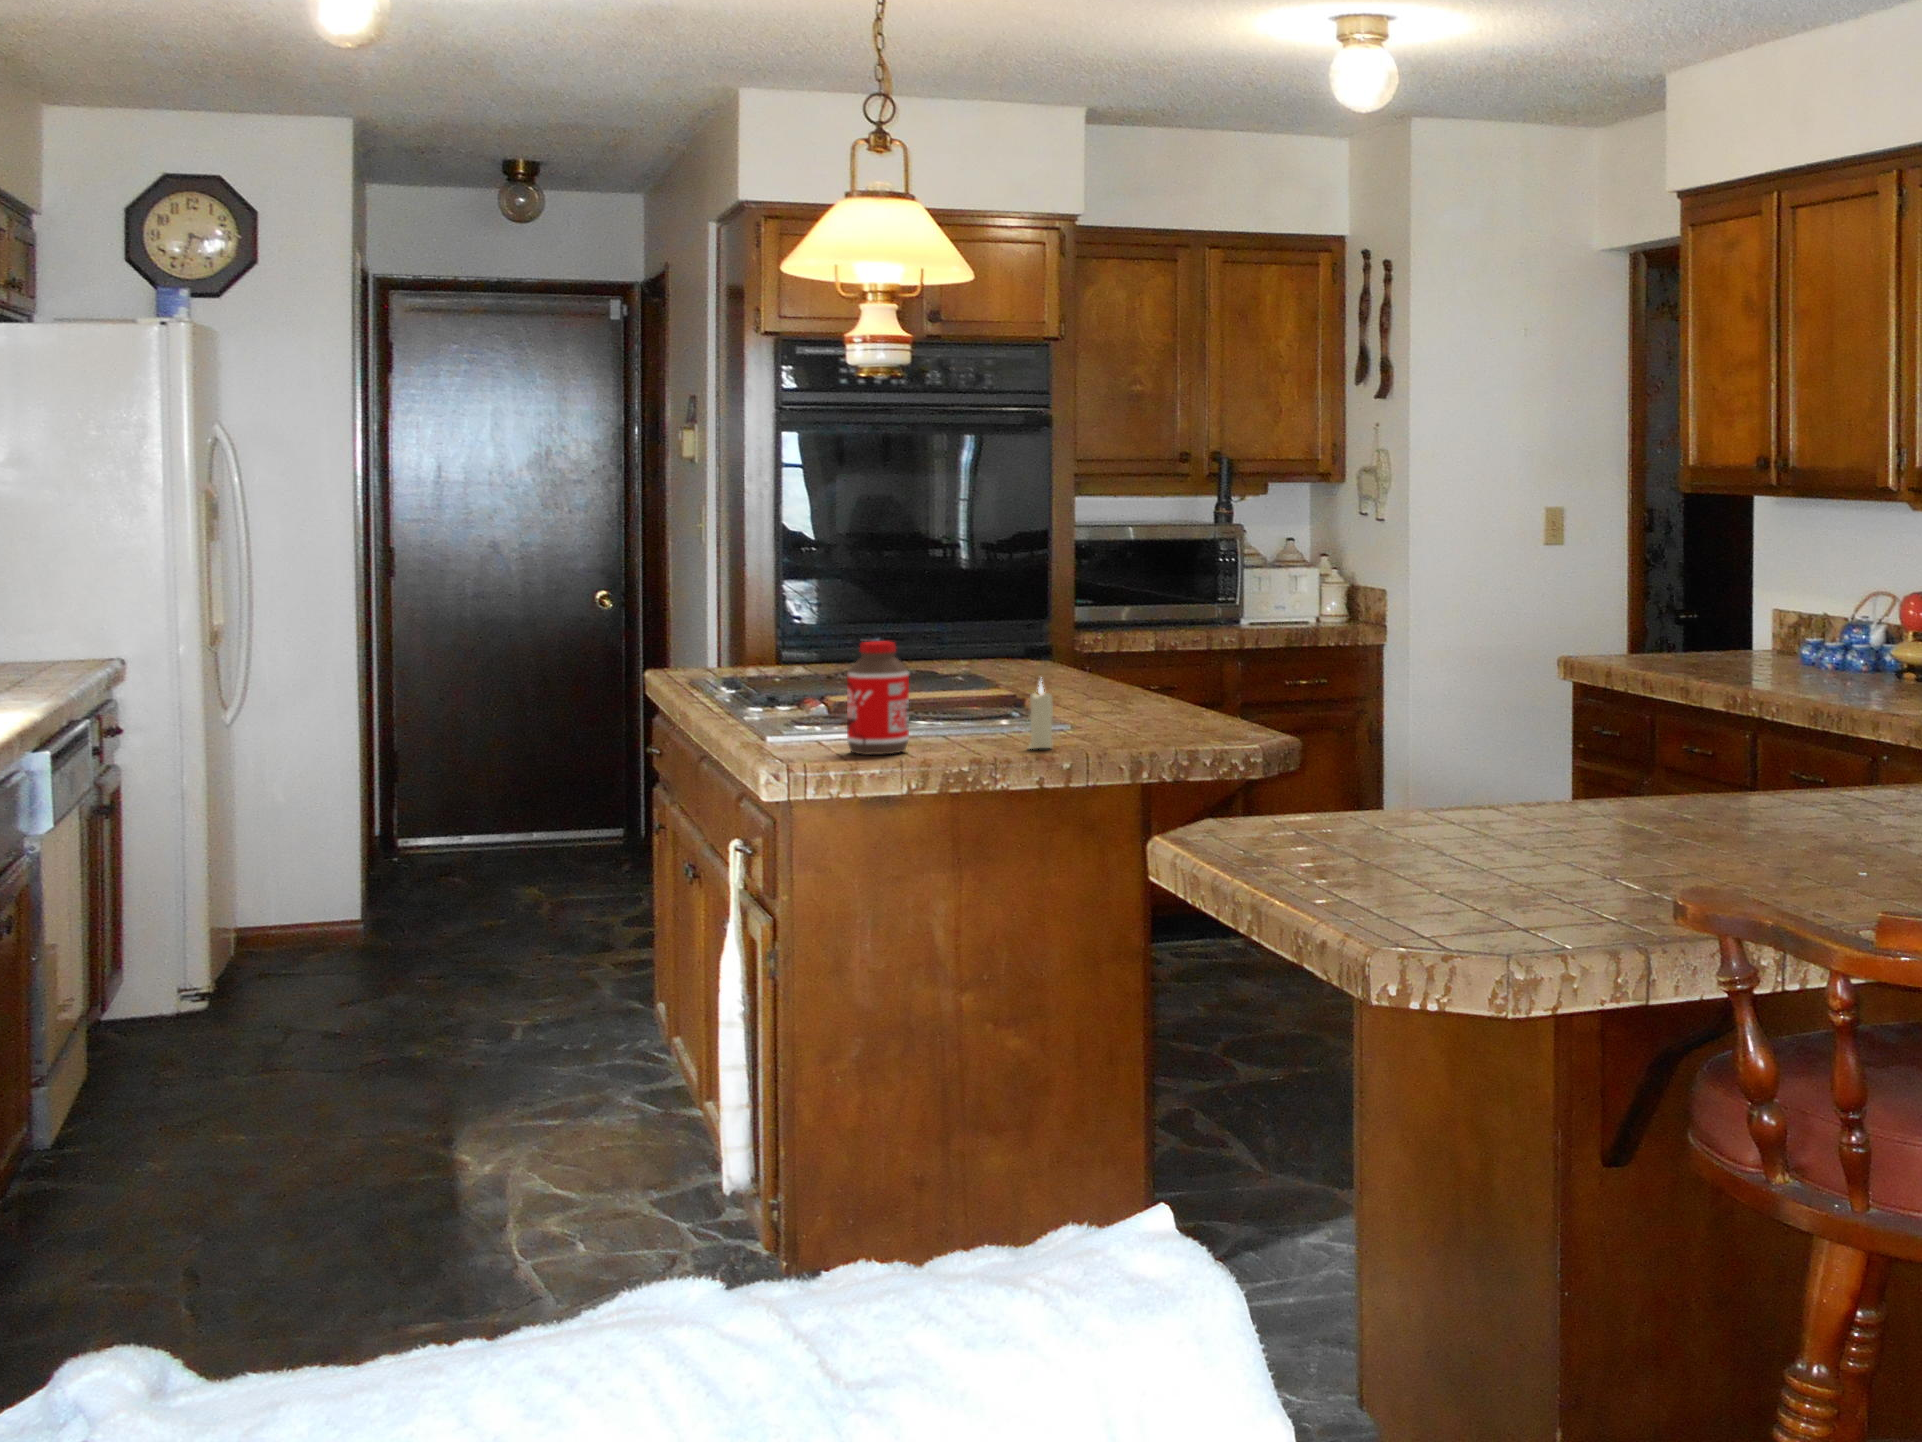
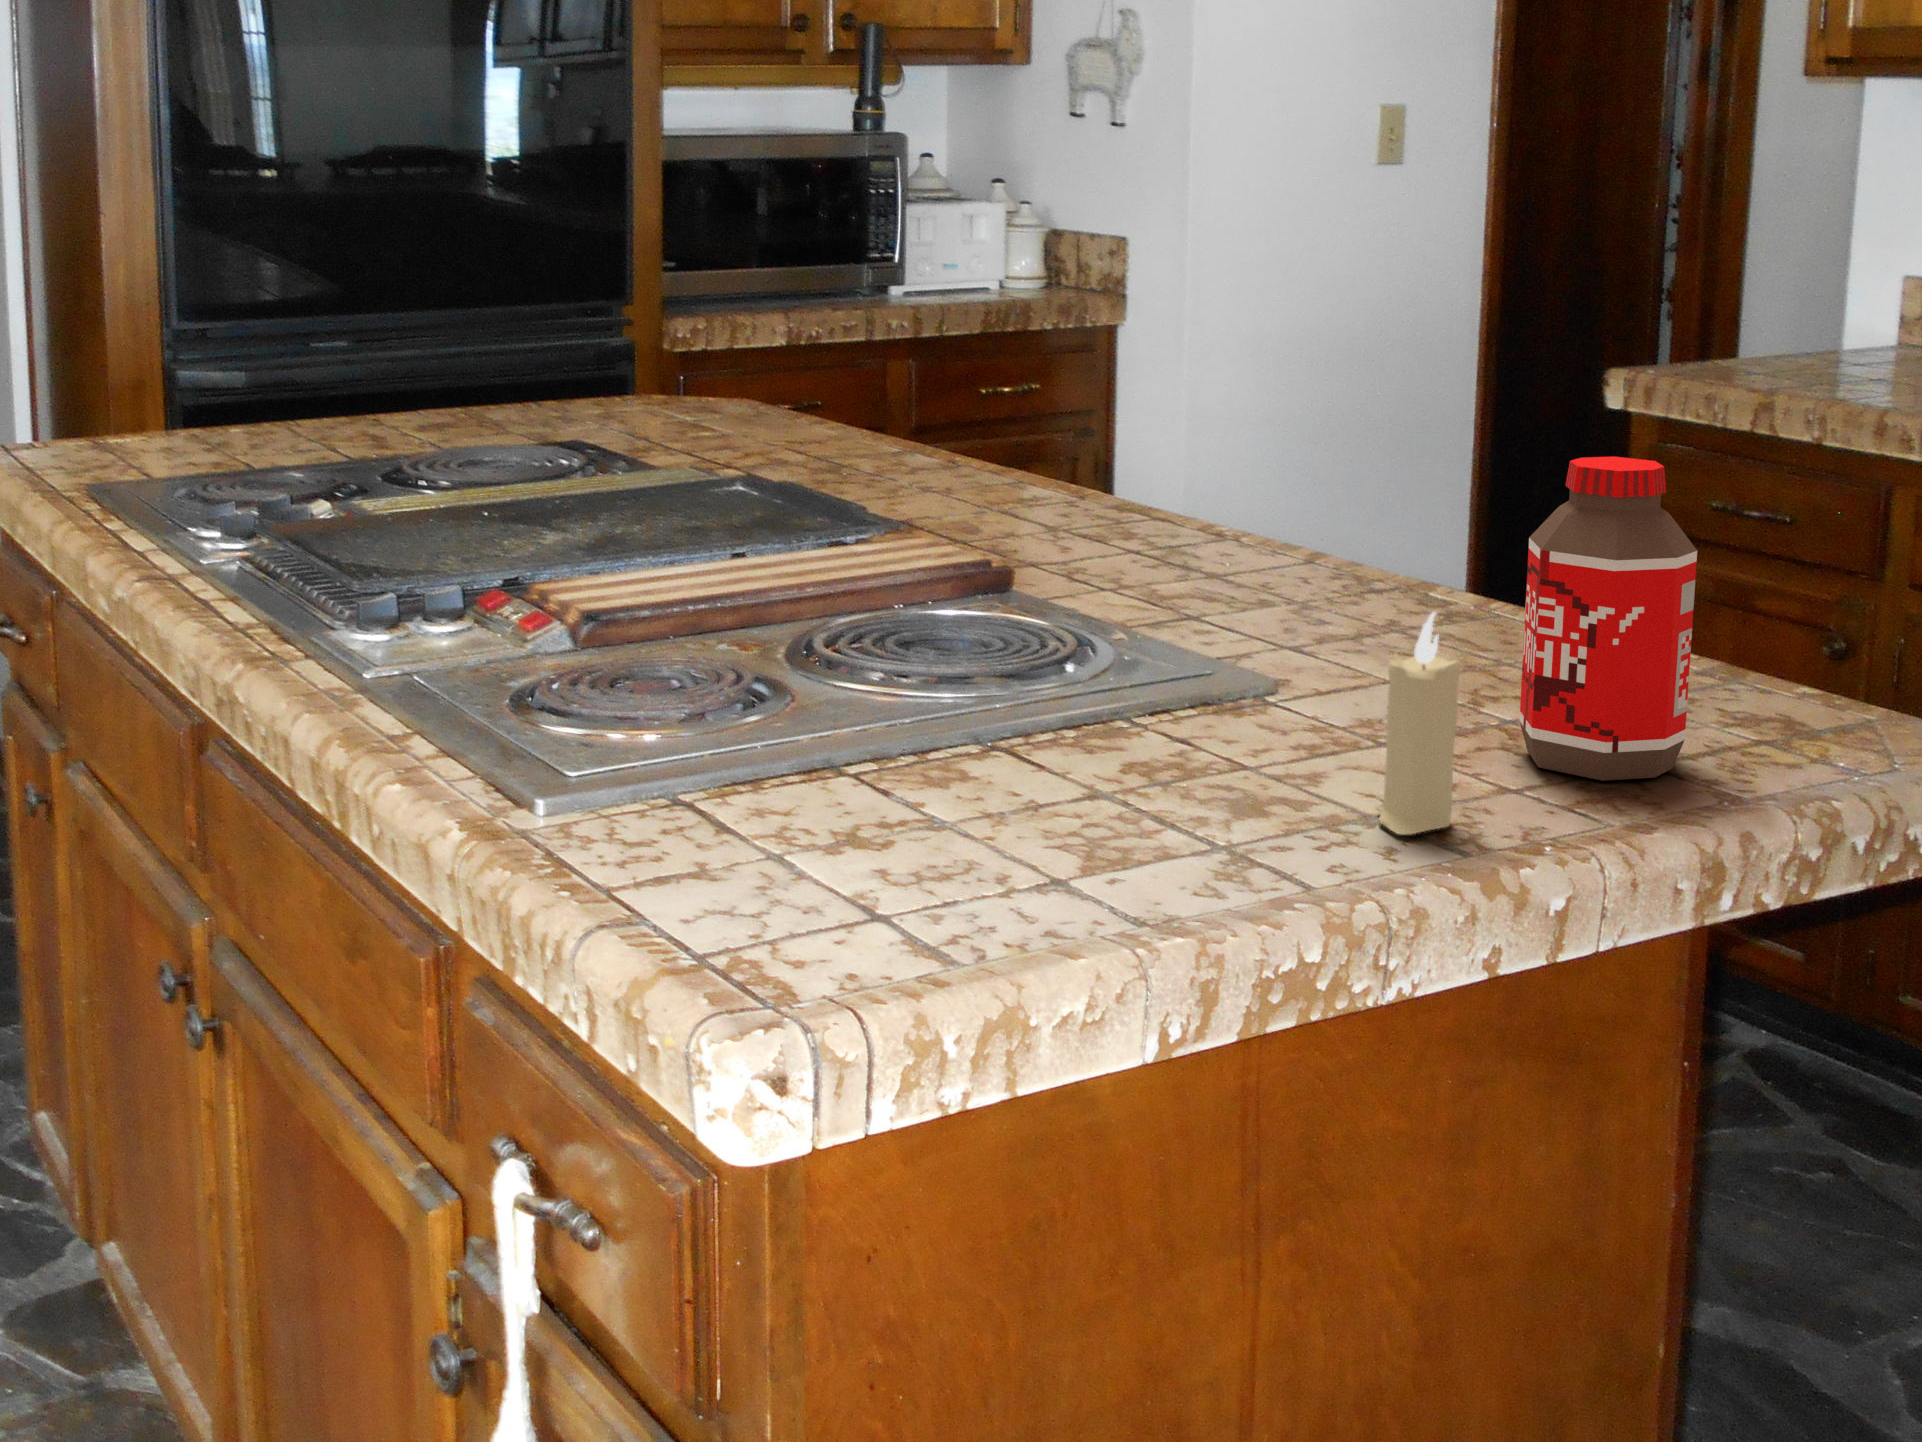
bottle: present [847,641,909,755] -> present [1519,457,1697,781]

